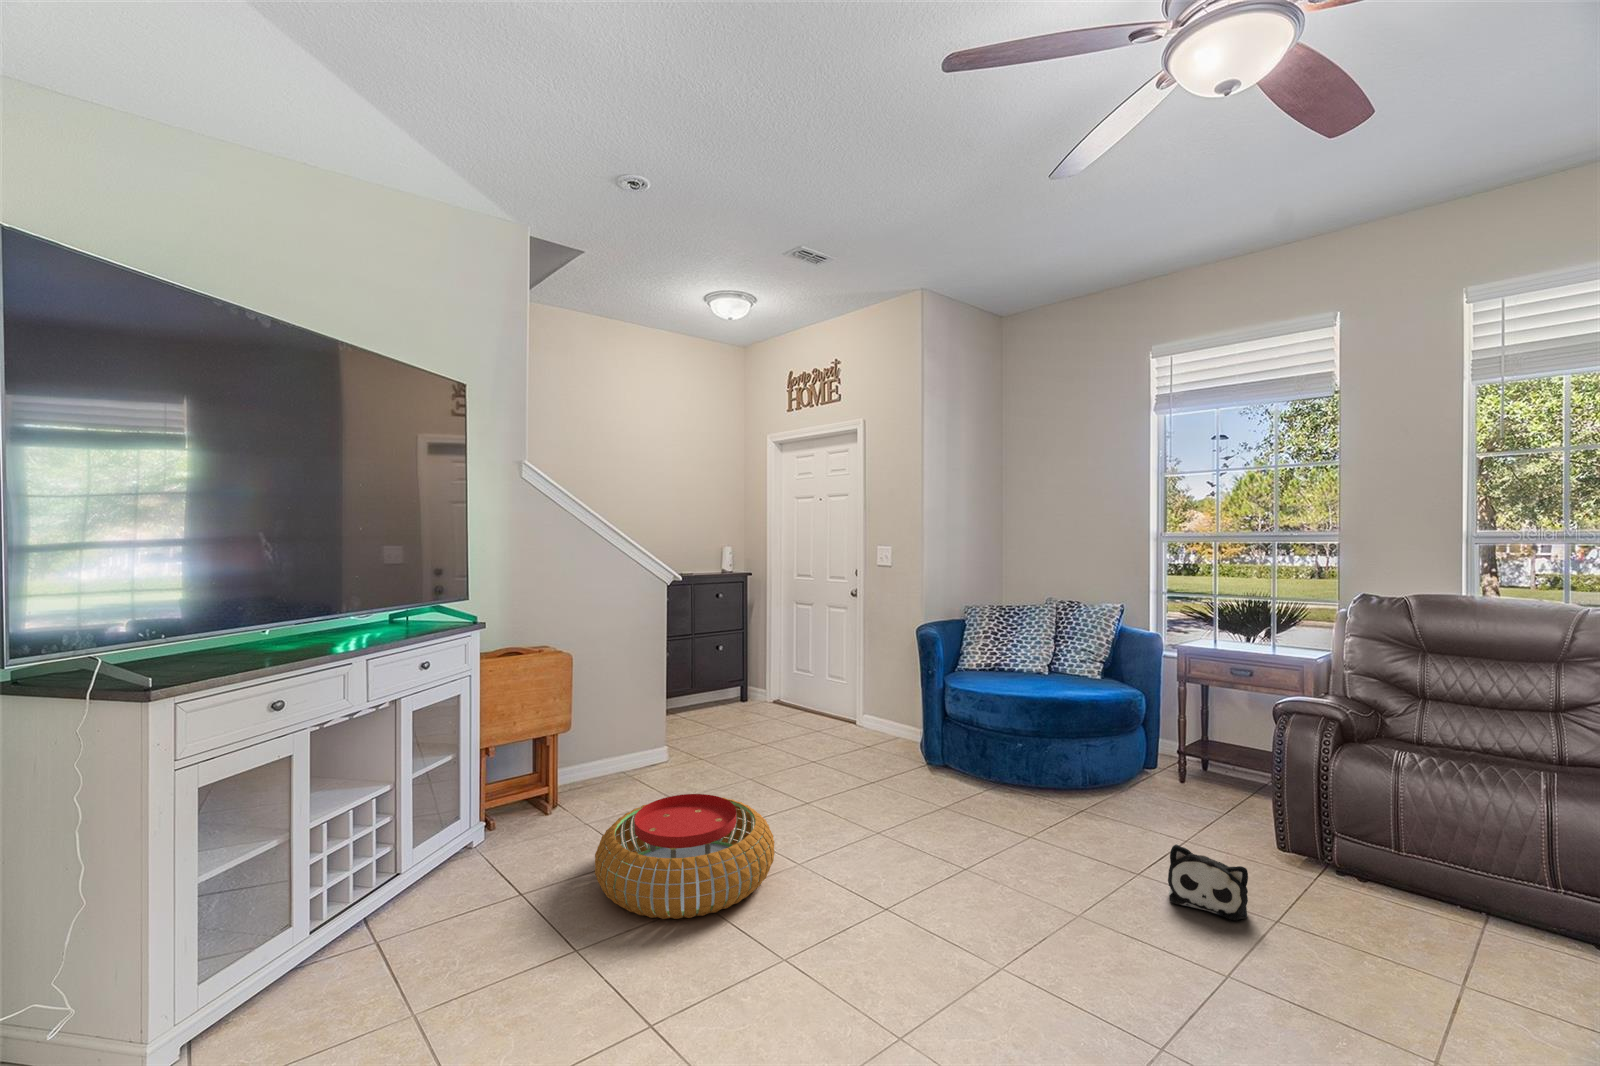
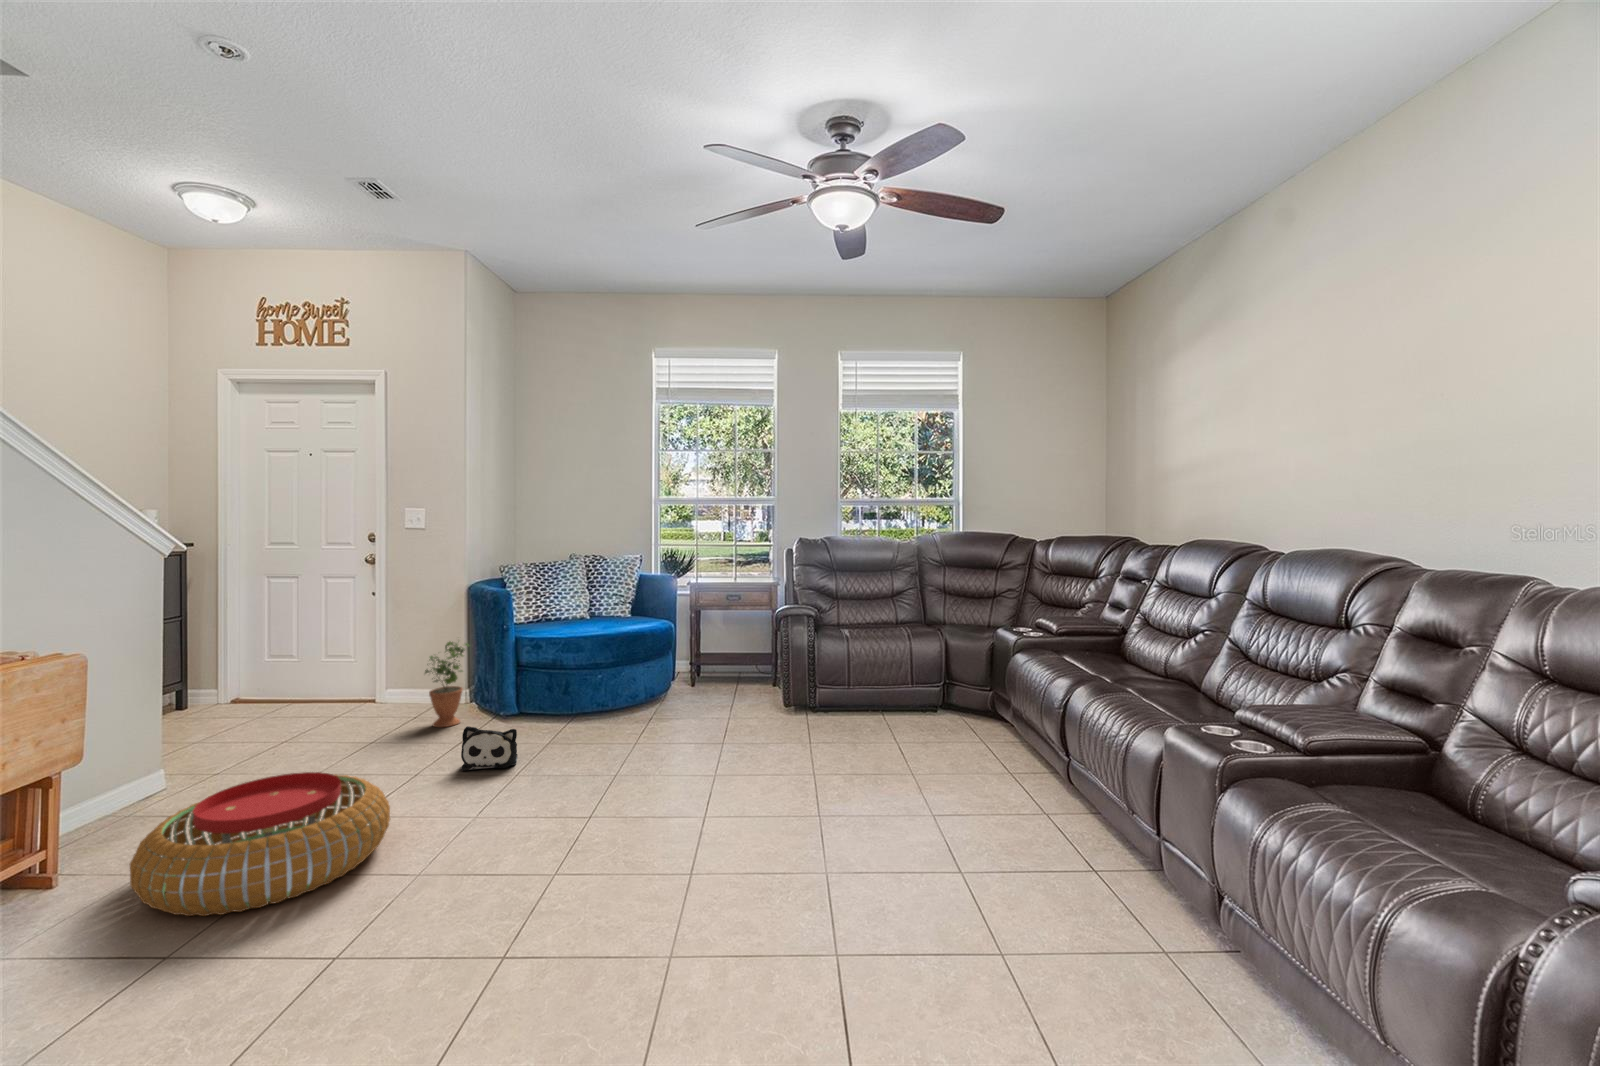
potted plant: none [879,678,920,767] -> present [425,642,469,727]
plush toy: present [1168,844,1248,920] -> present [461,726,518,771]

